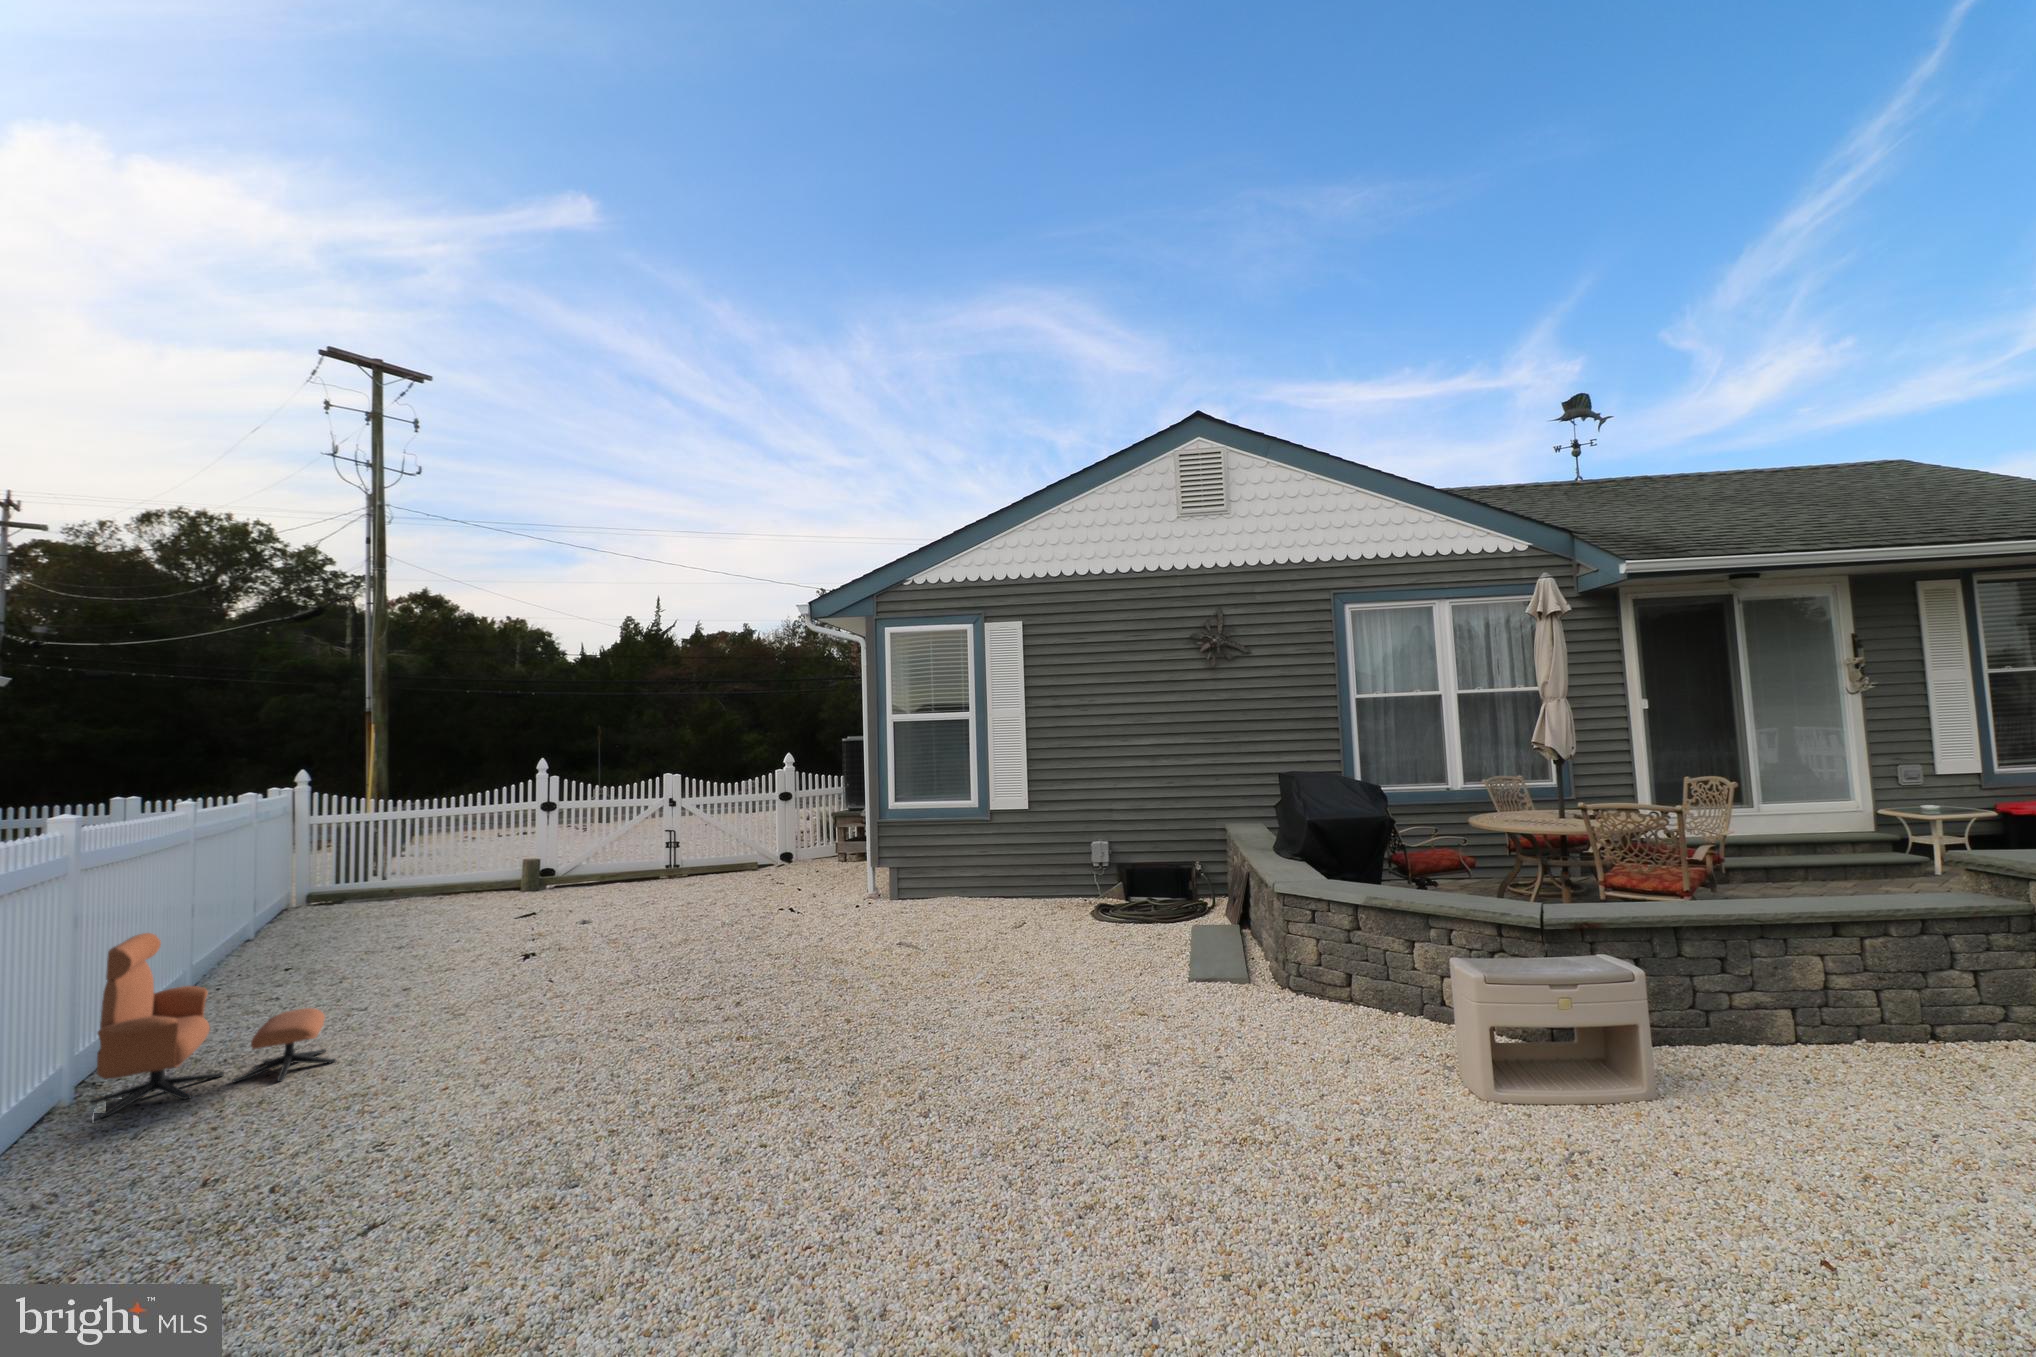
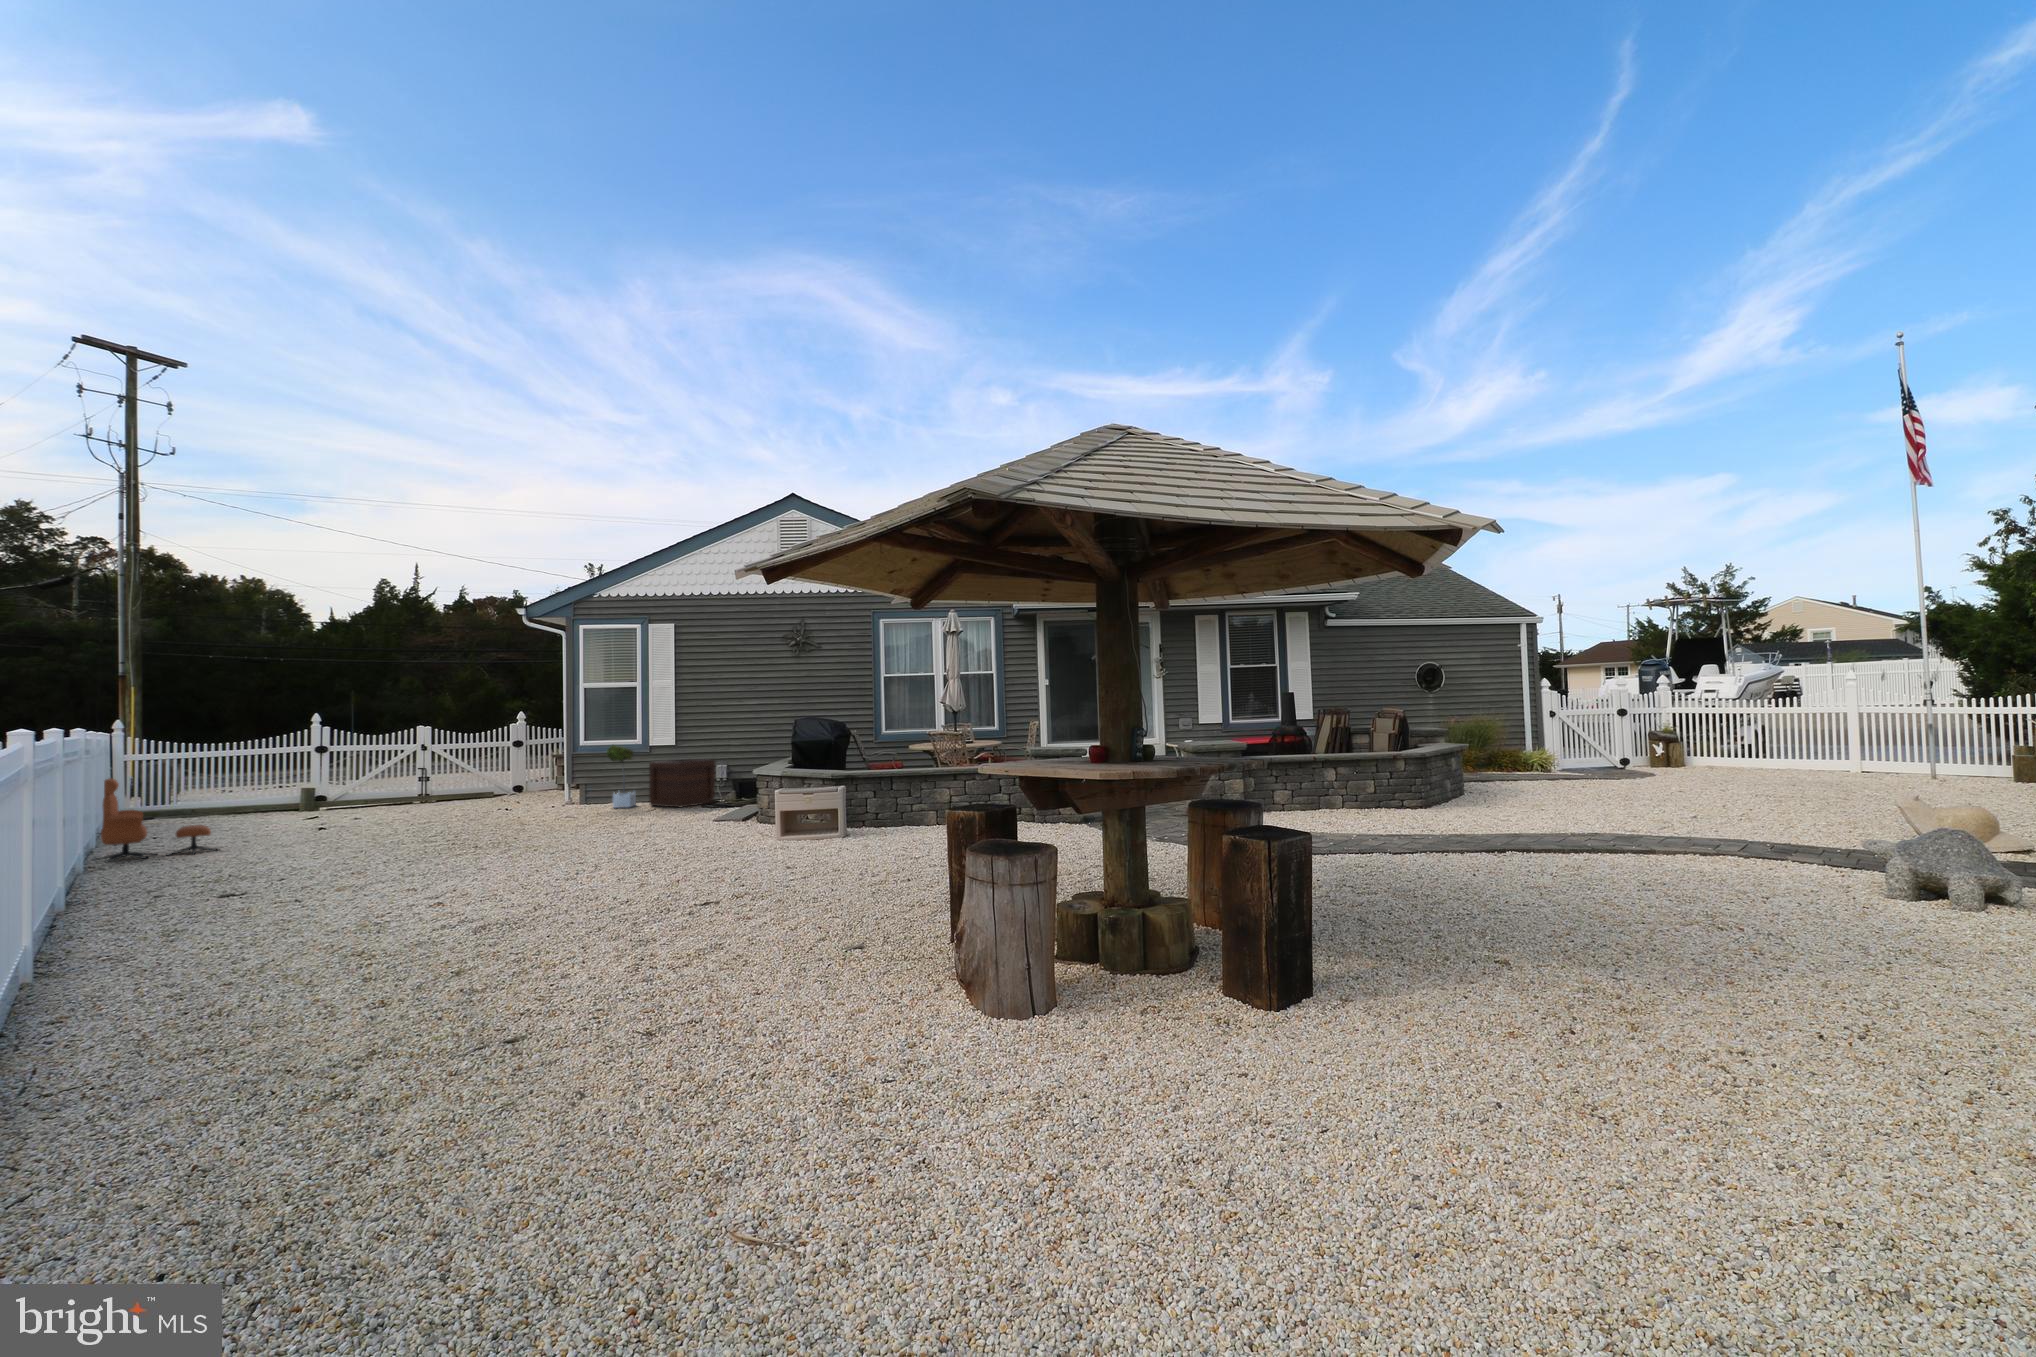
potted tree: none [922,822,962,917] -> present [607,745,636,808]
wooden crate: none [984,840,1077,923] -> present [649,759,715,807]

